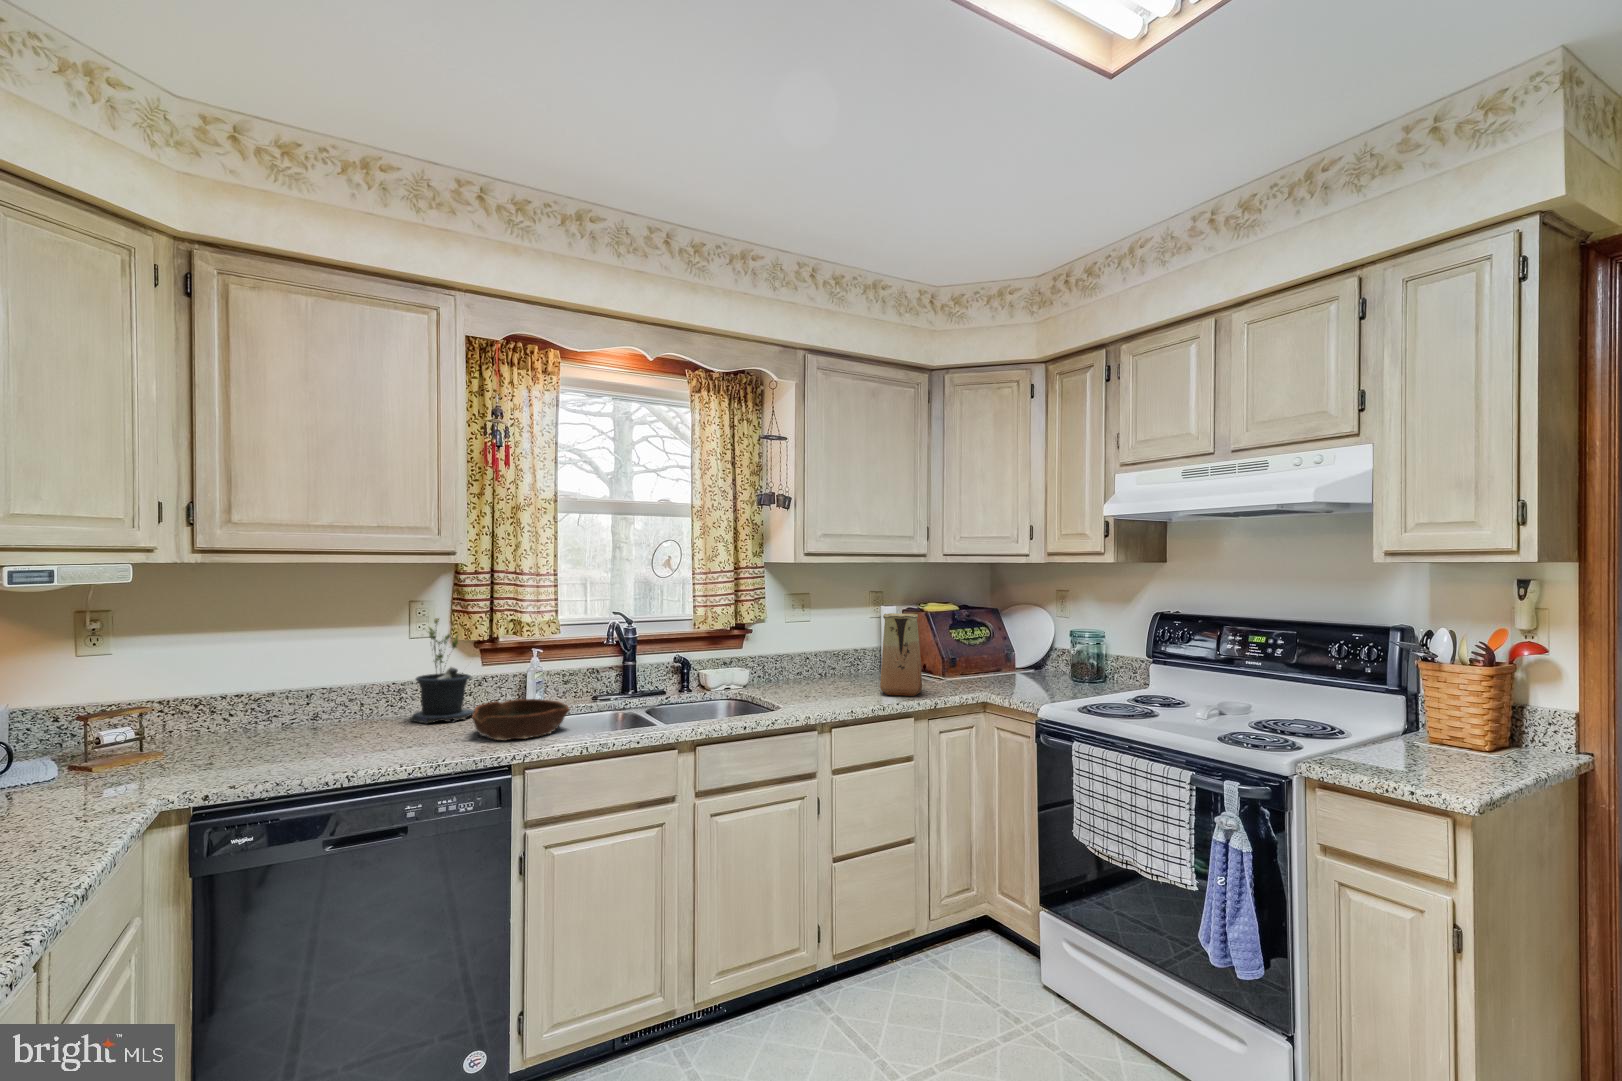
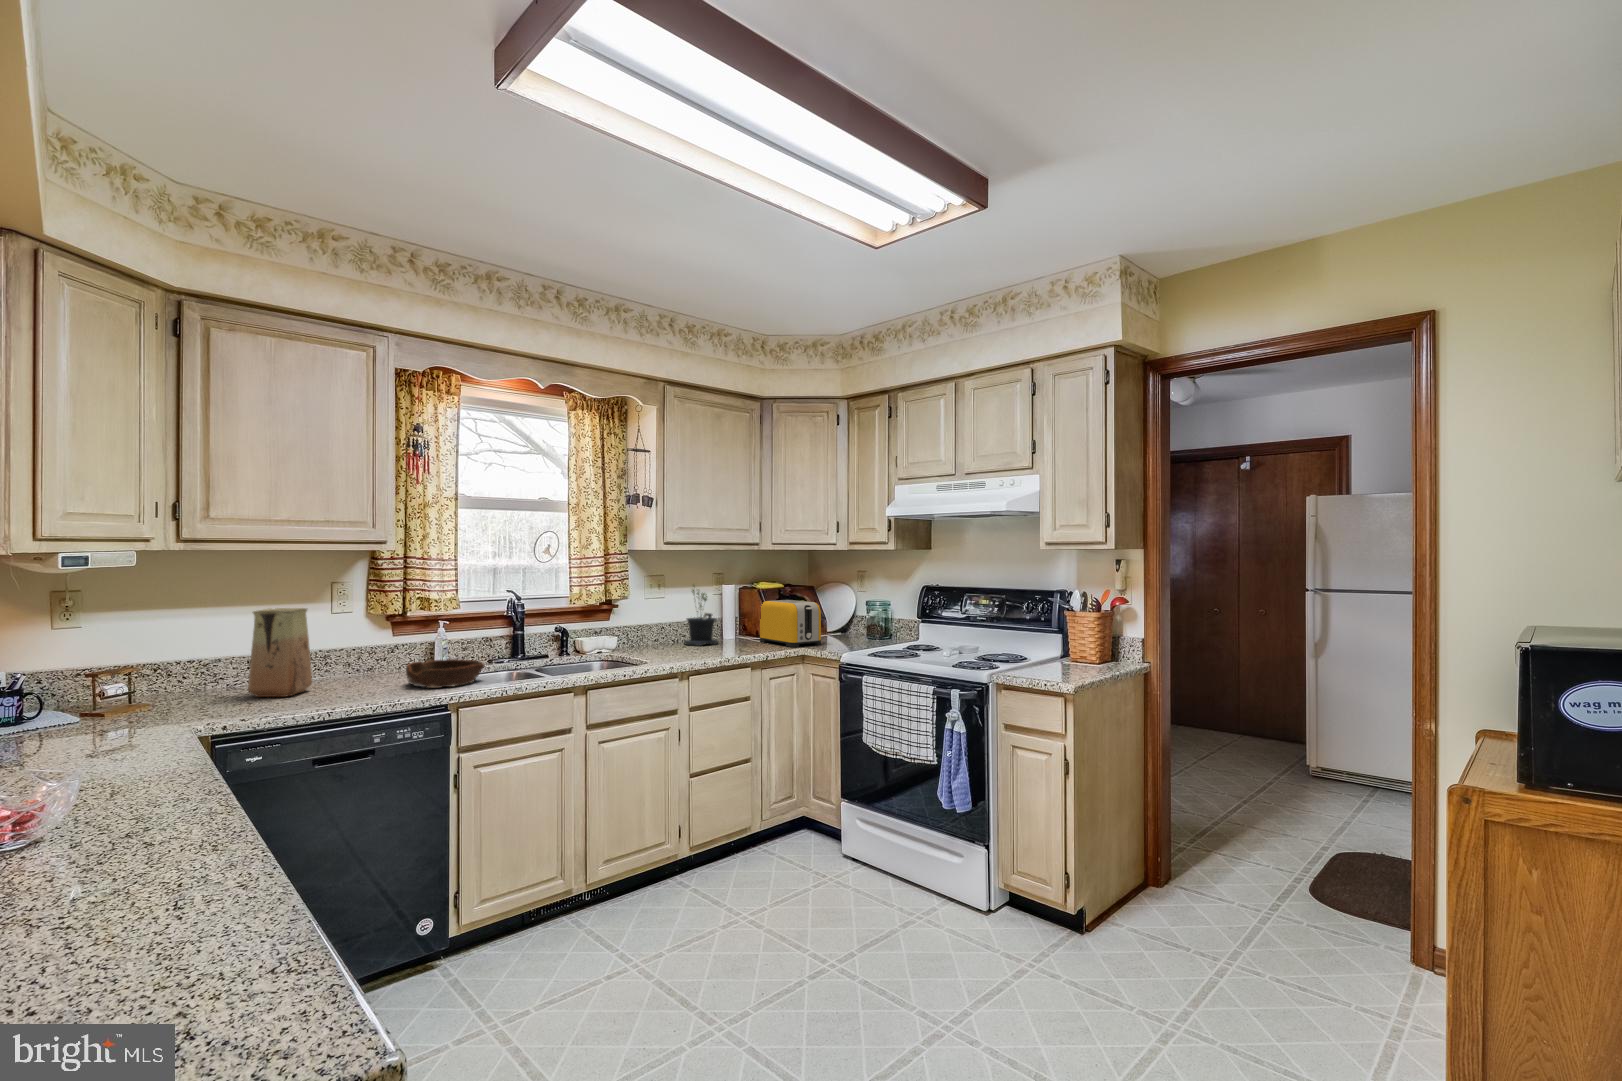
vase: present [880,613,922,696] -> present [248,608,312,697]
potted plant: present [410,618,474,724] -> present [684,583,718,646]
toaster: none [930,626,1010,689] -> present [760,600,821,647]

